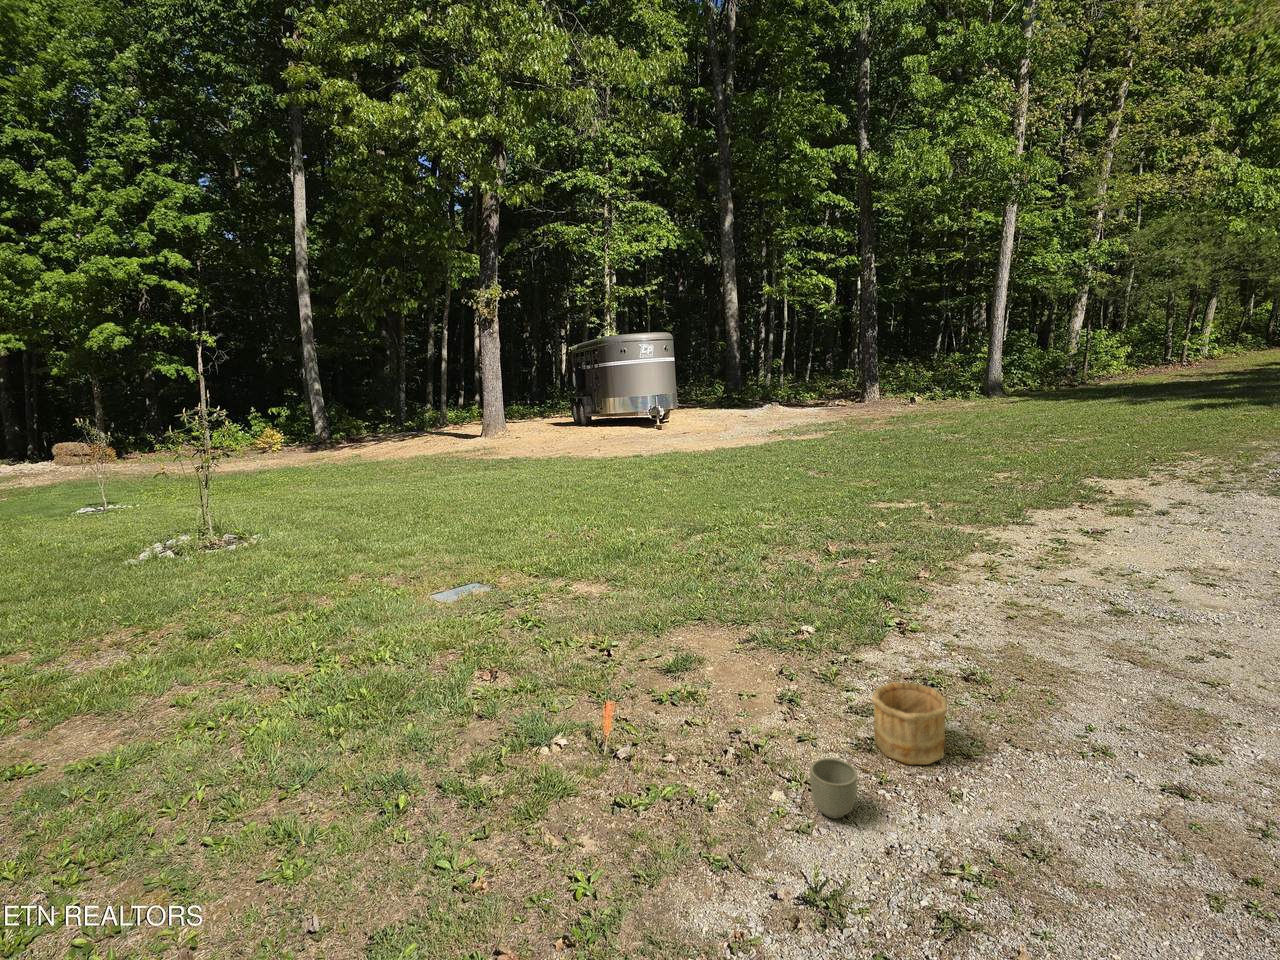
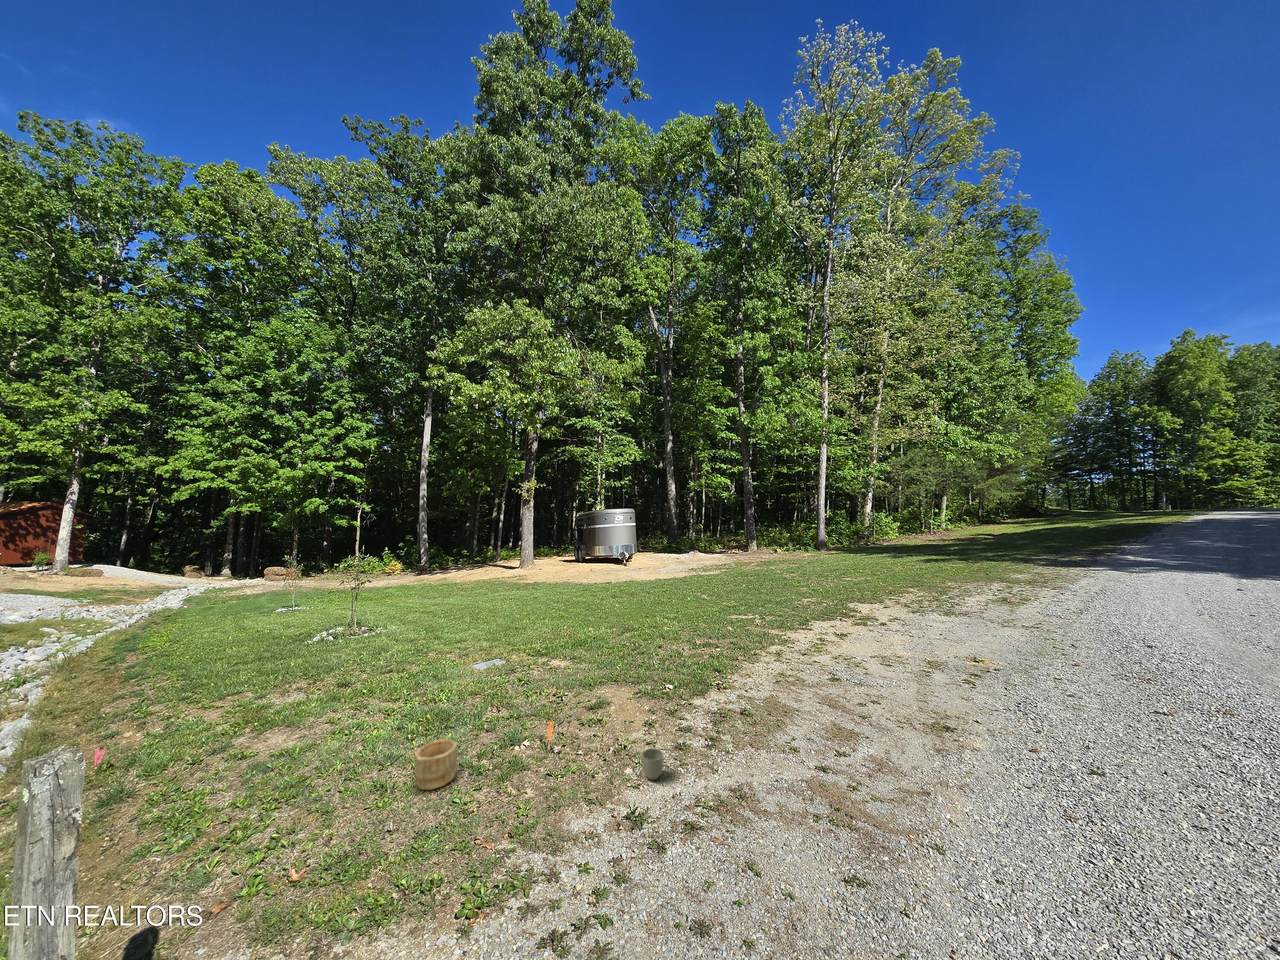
wooden bucket: present [872,682,947,764] -> present [414,739,457,790]

